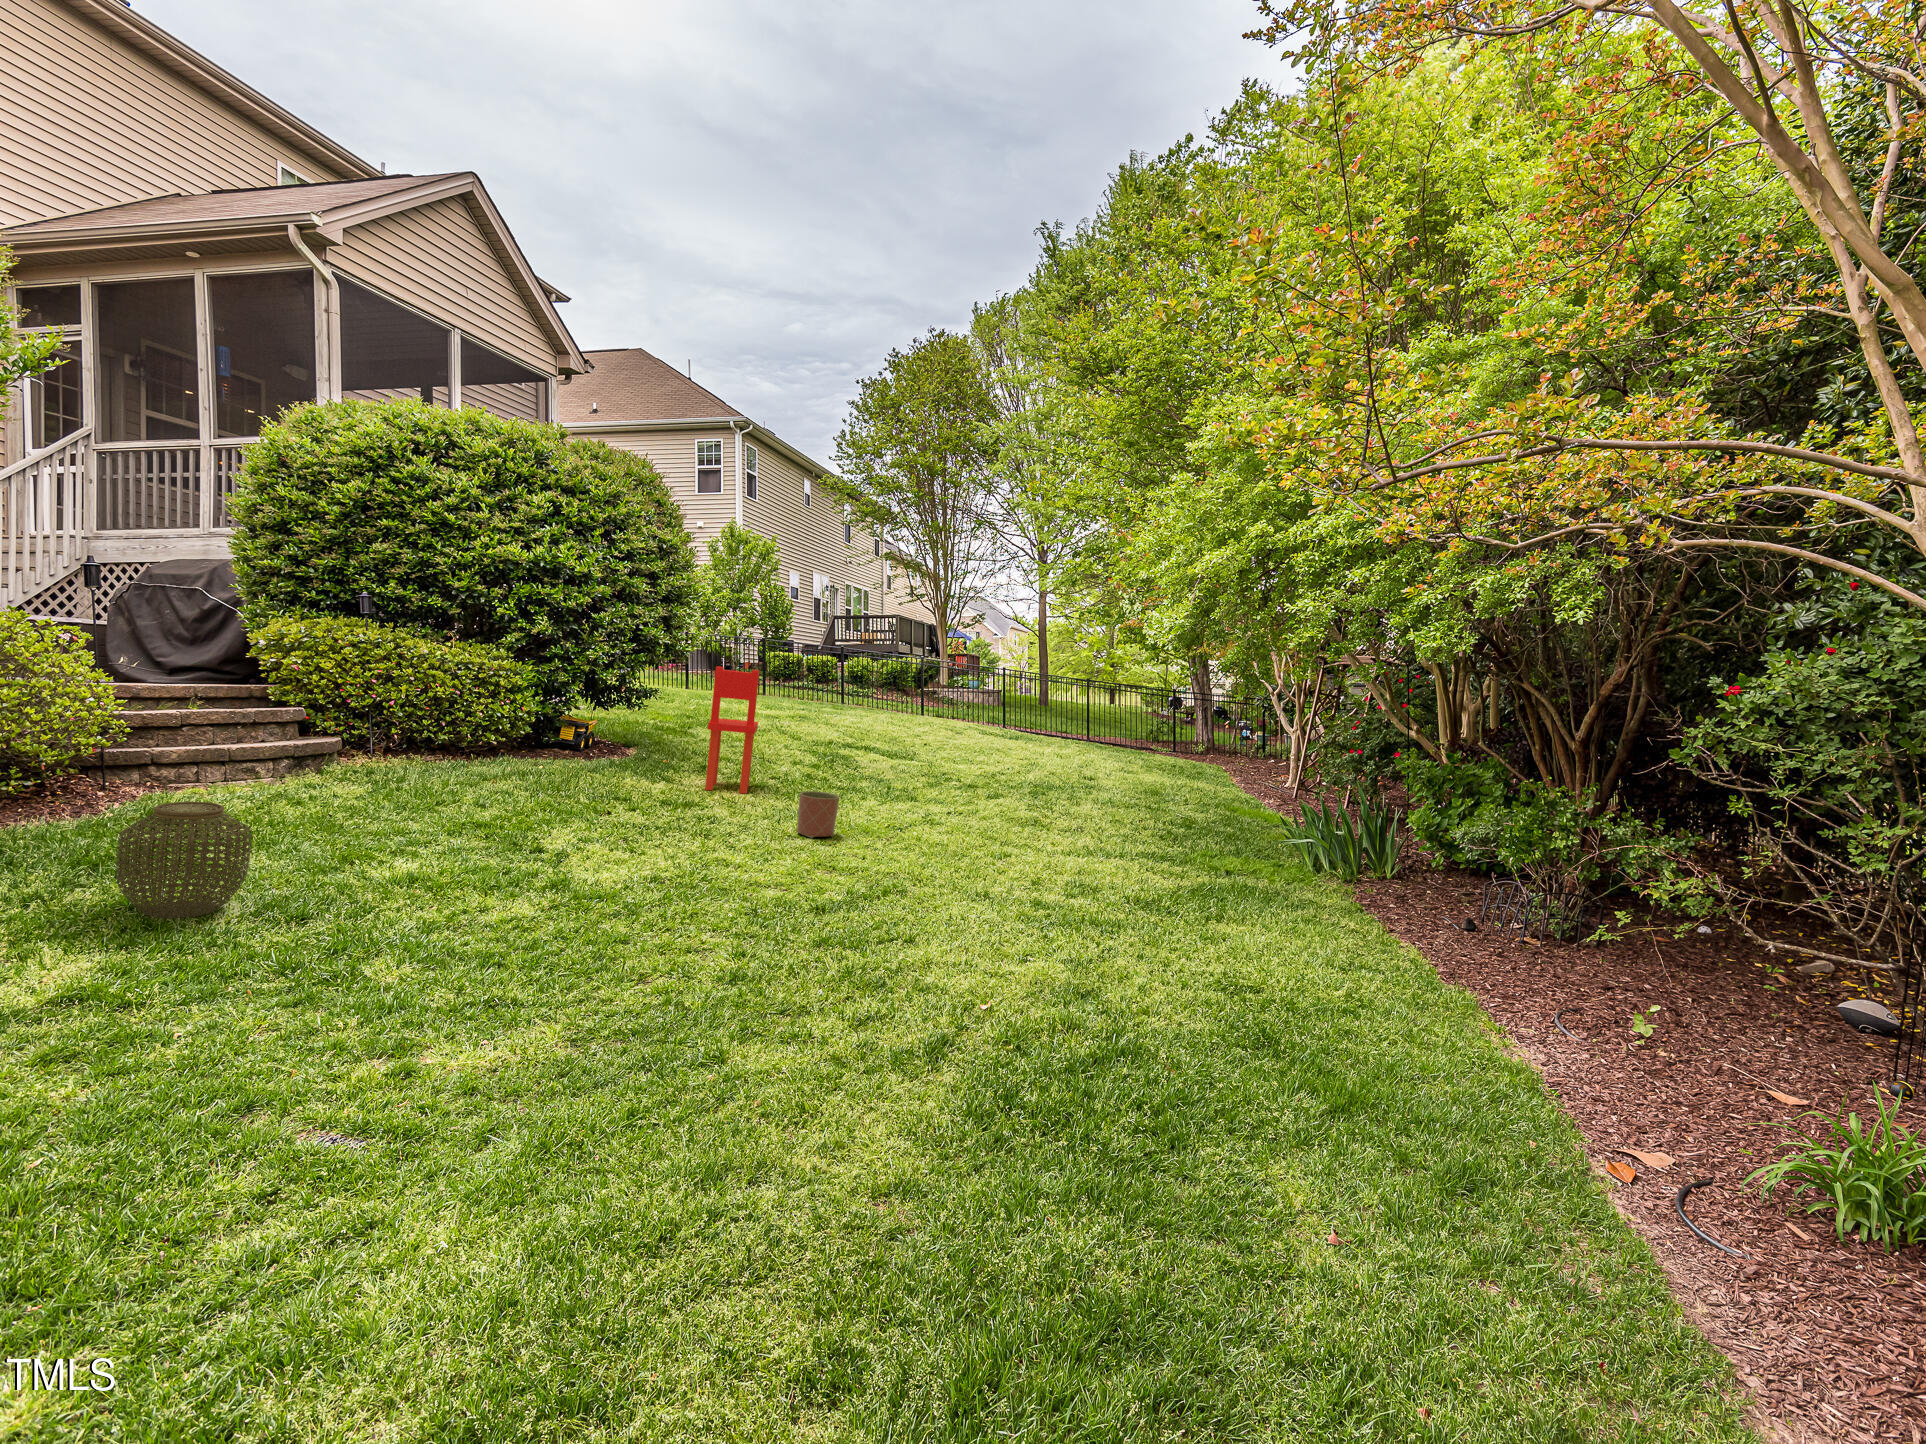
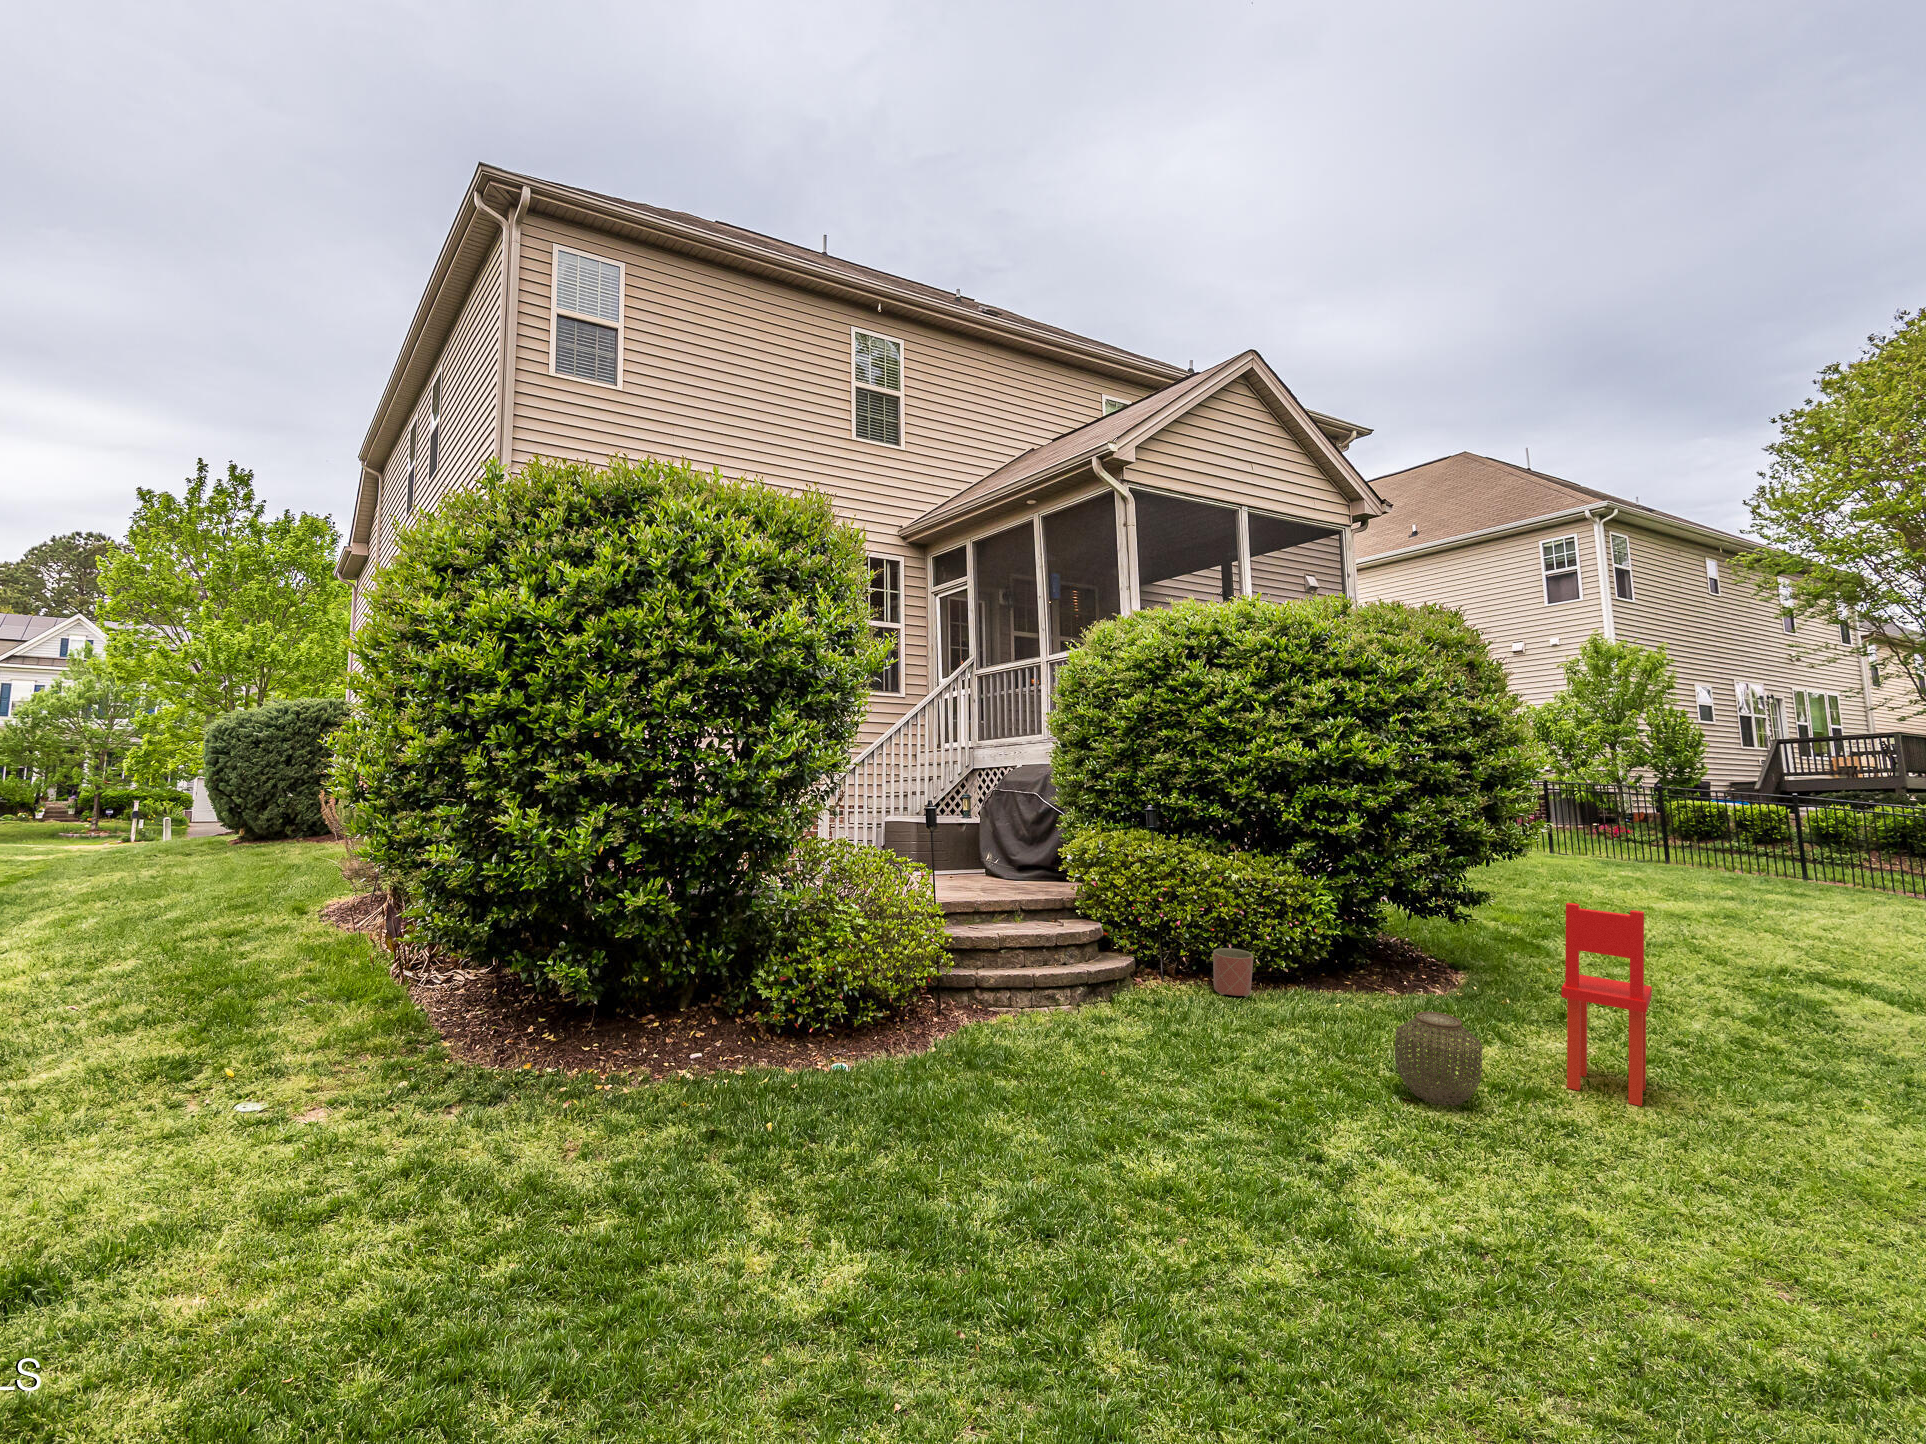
planter: present [797,791,839,838] -> present [1213,948,1253,997]
woven basket: present [116,802,252,918] -> present [1395,1012,1482,1105]

